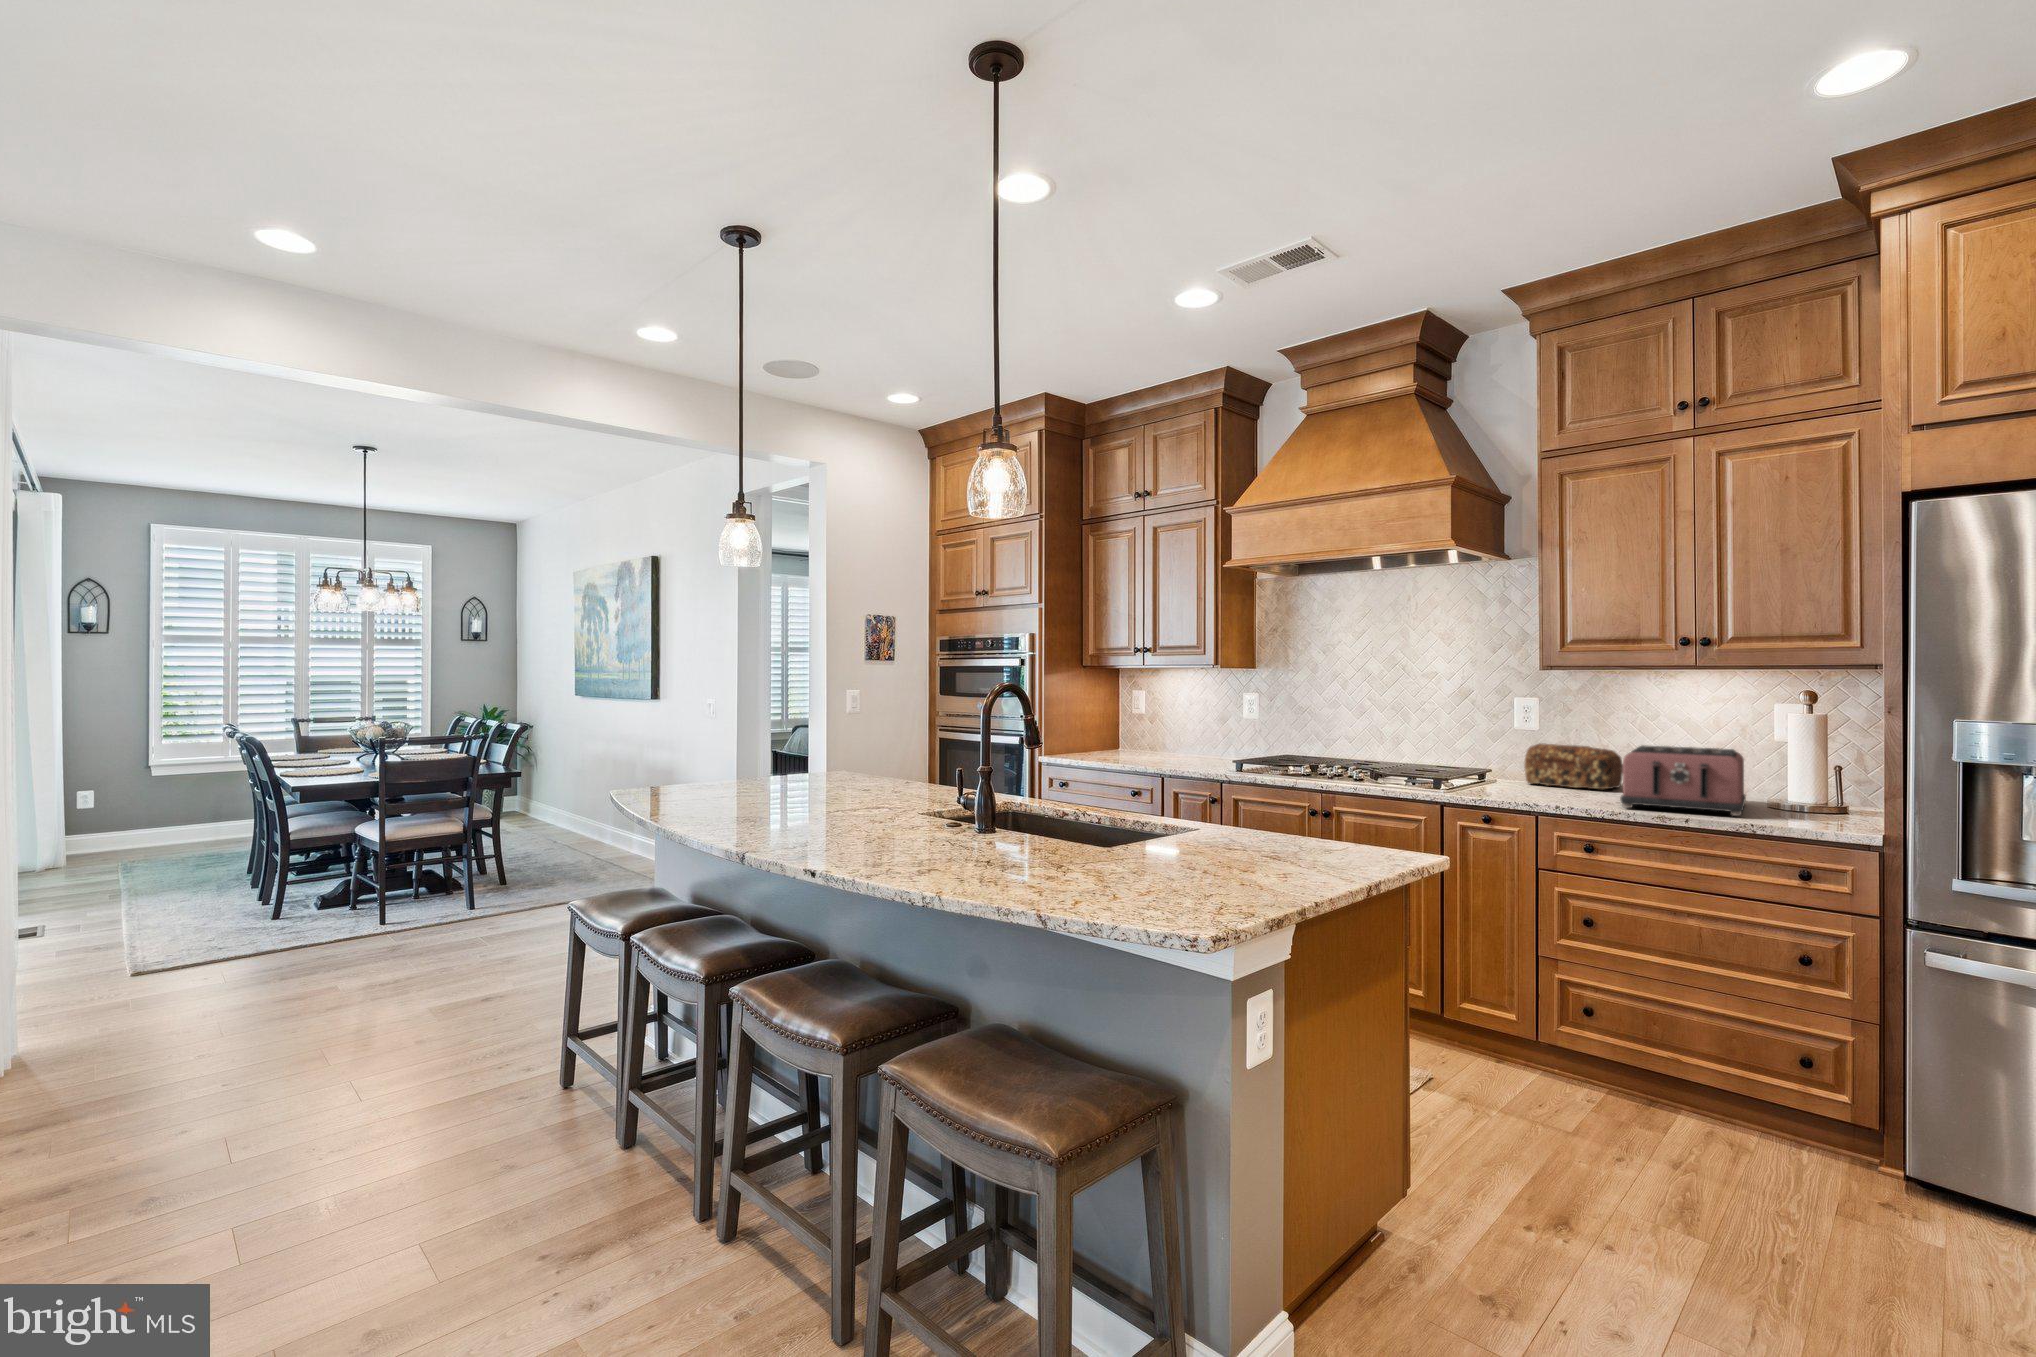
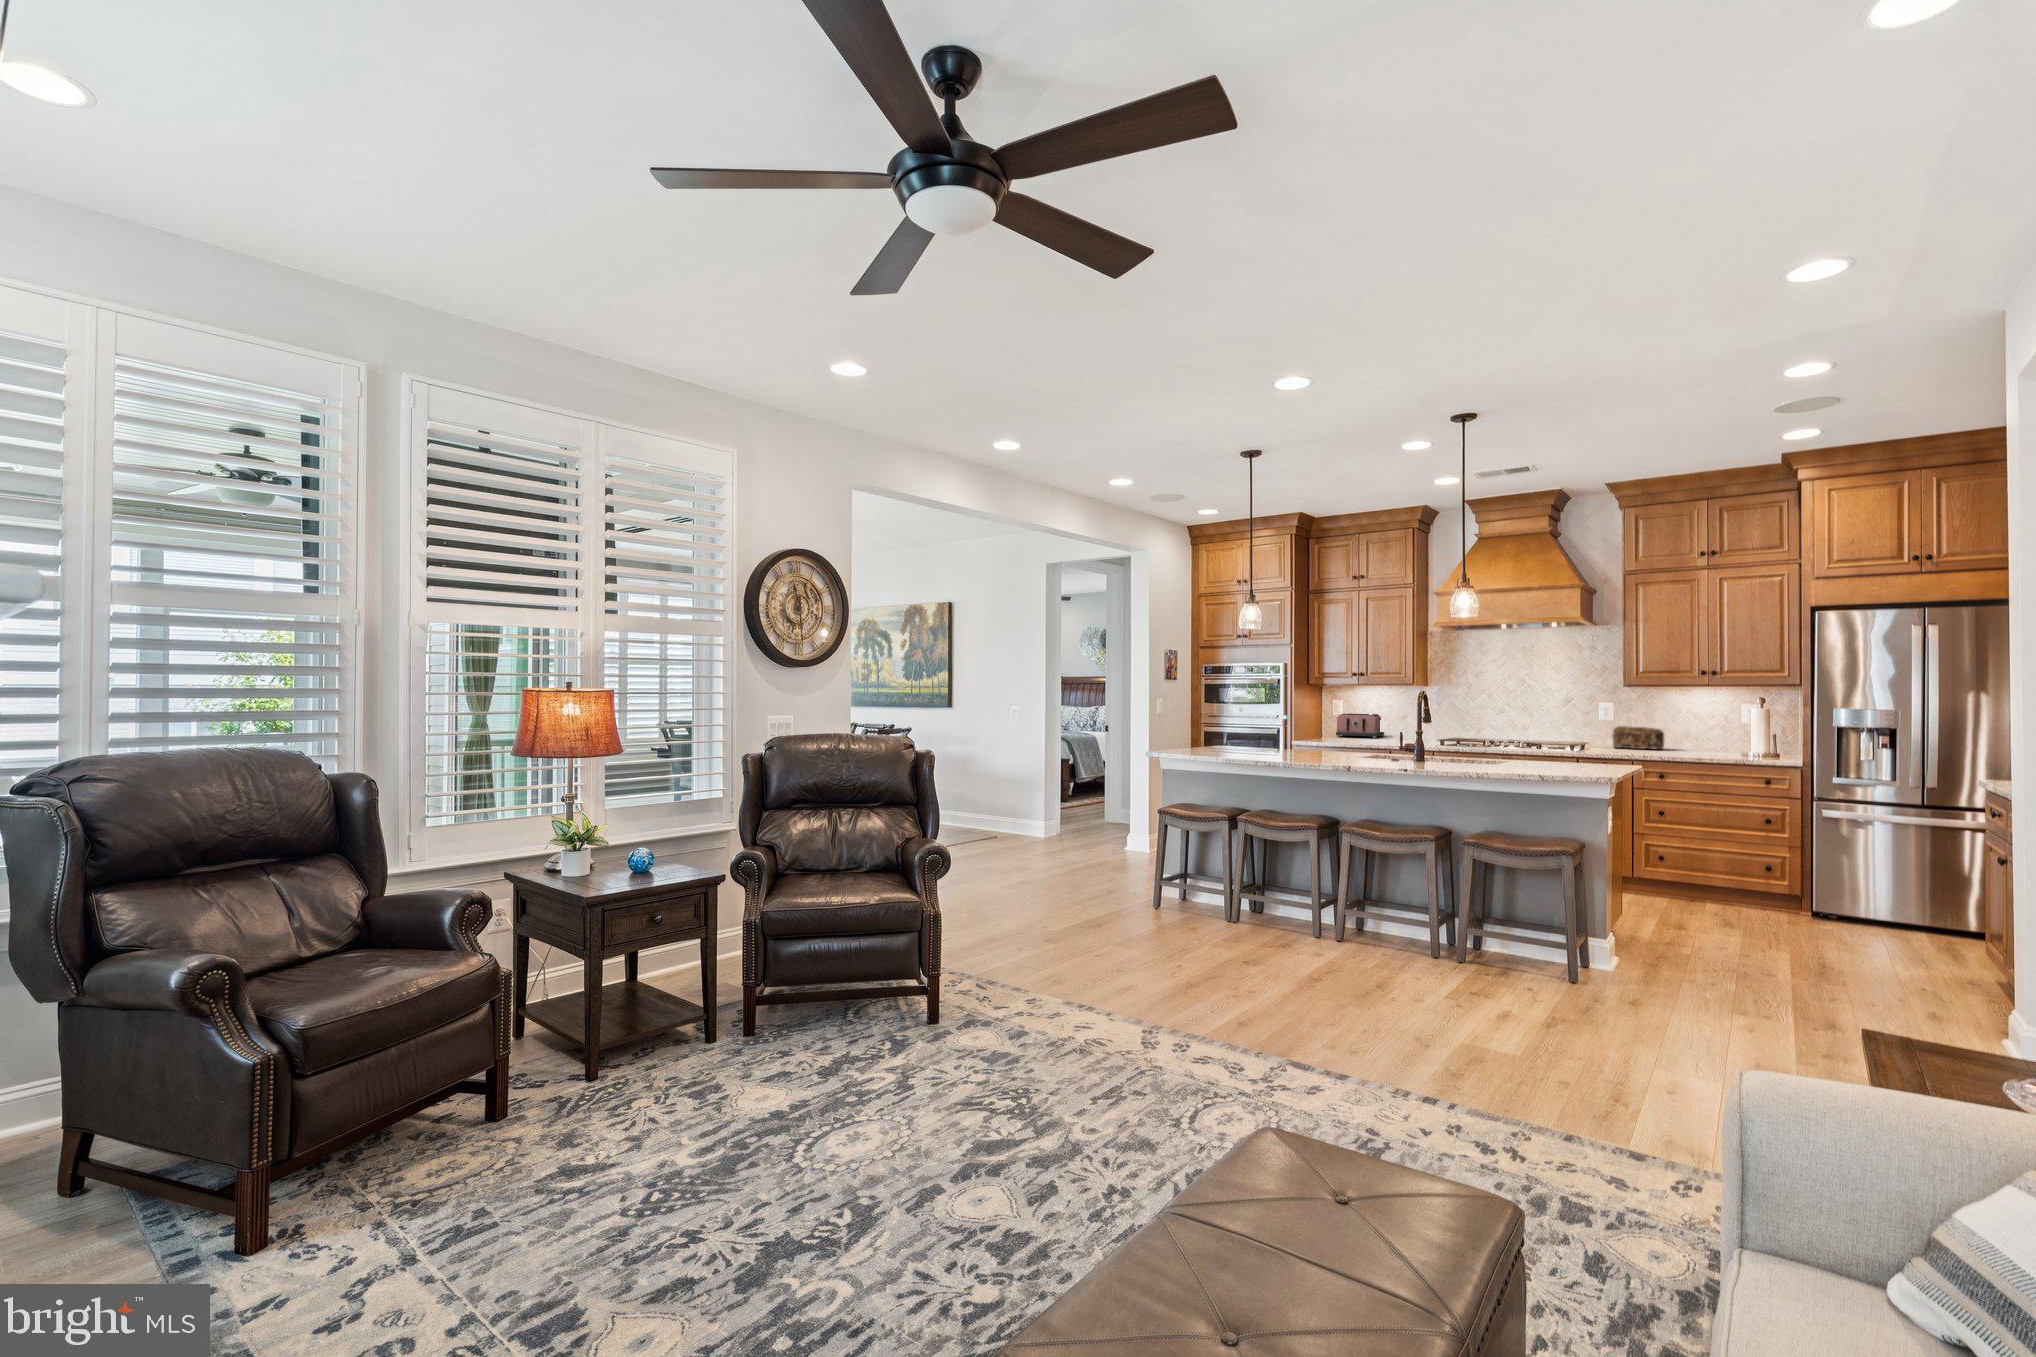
toaster: present [1620,745,1746,816] -> present [1336,714,1384,738]

